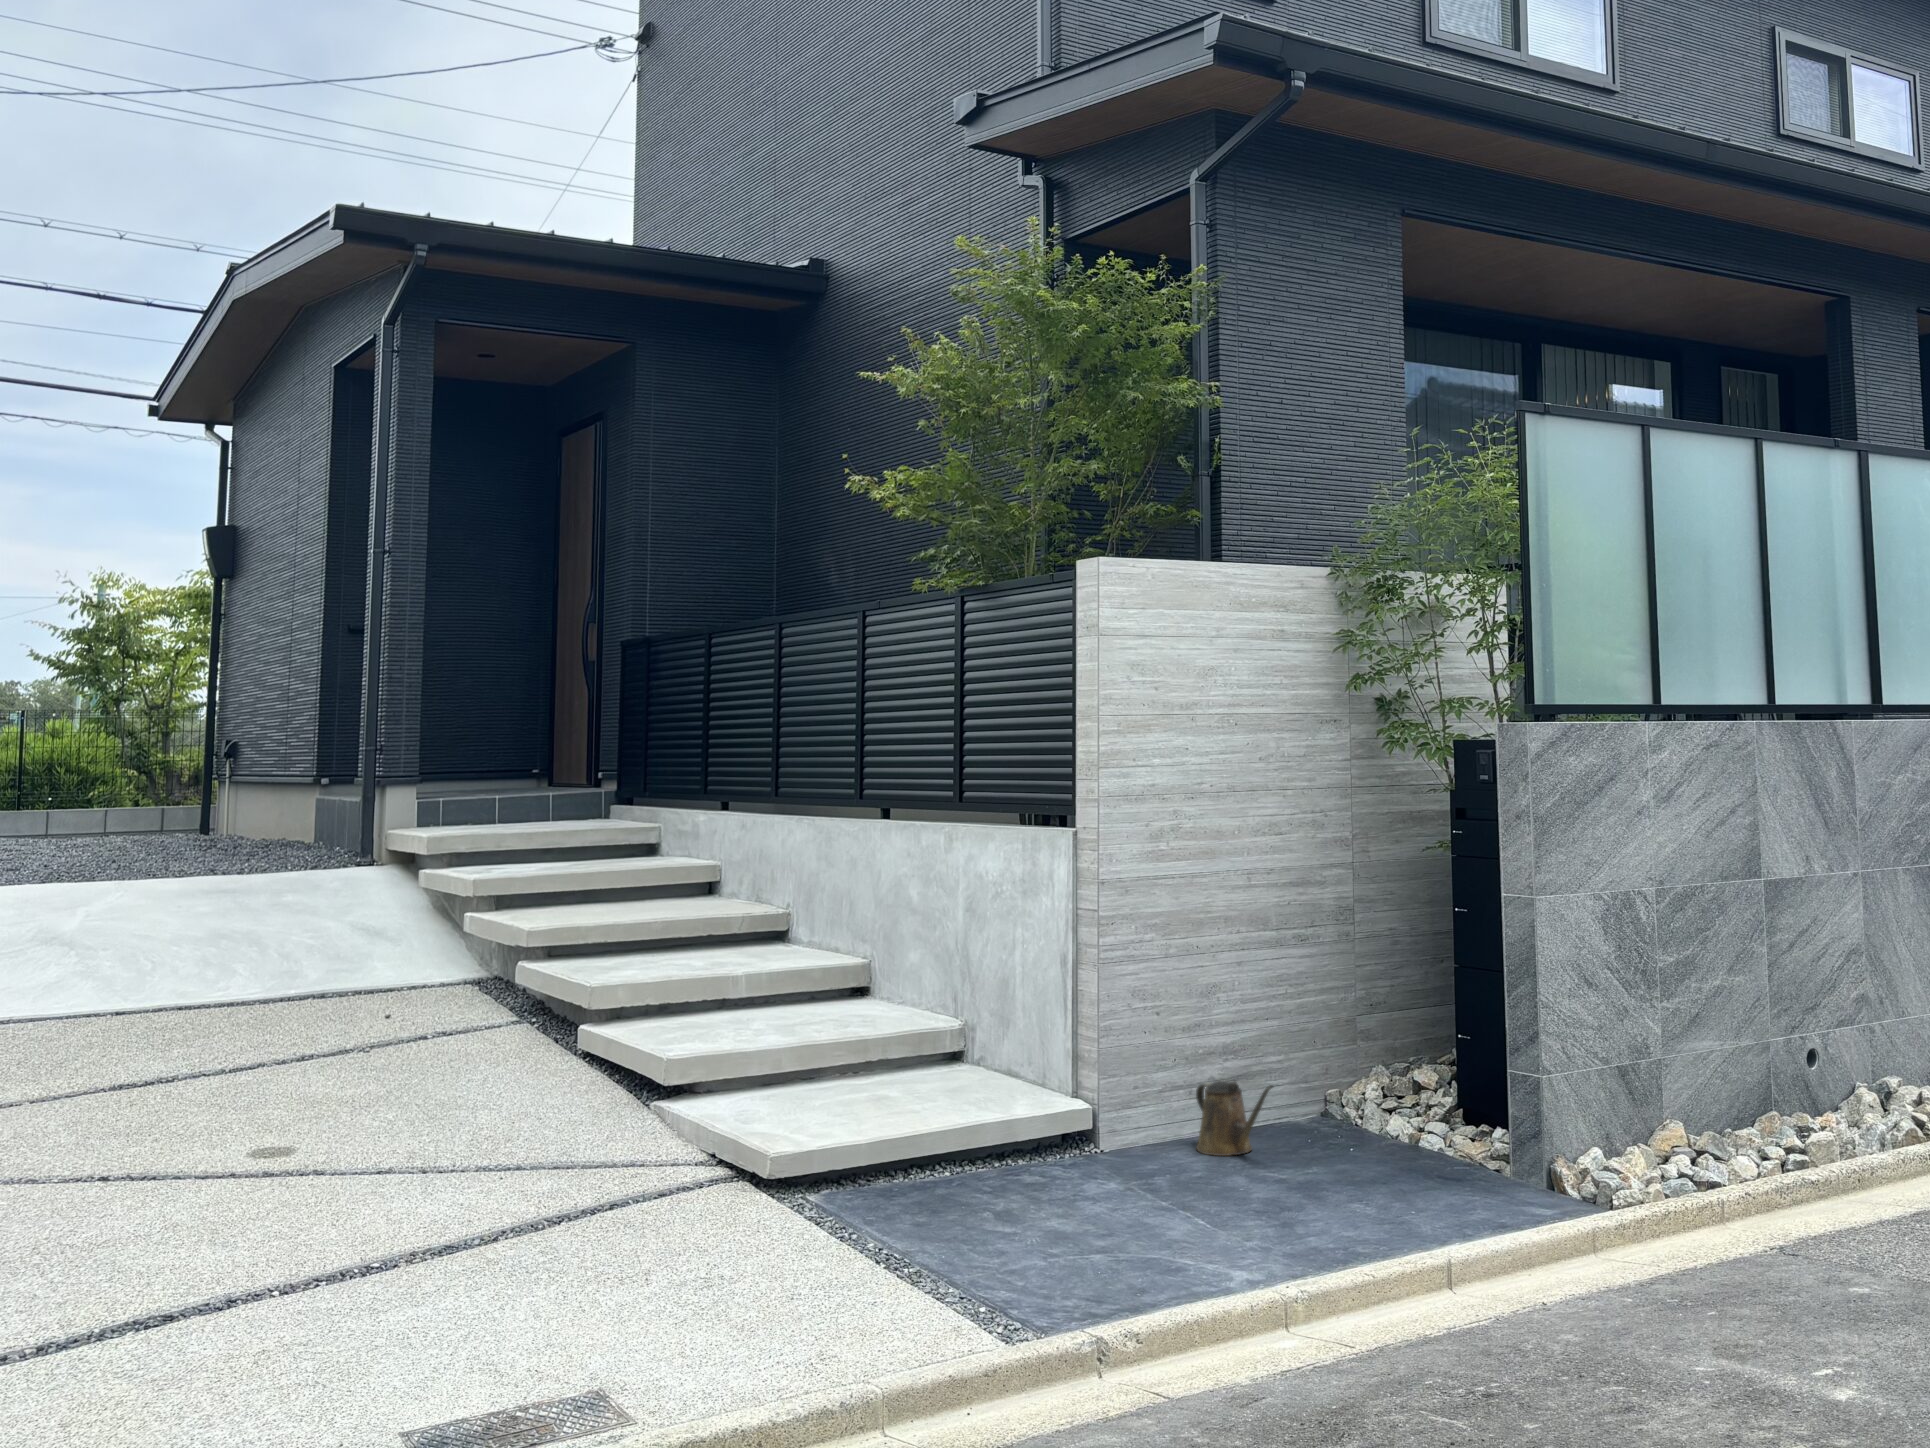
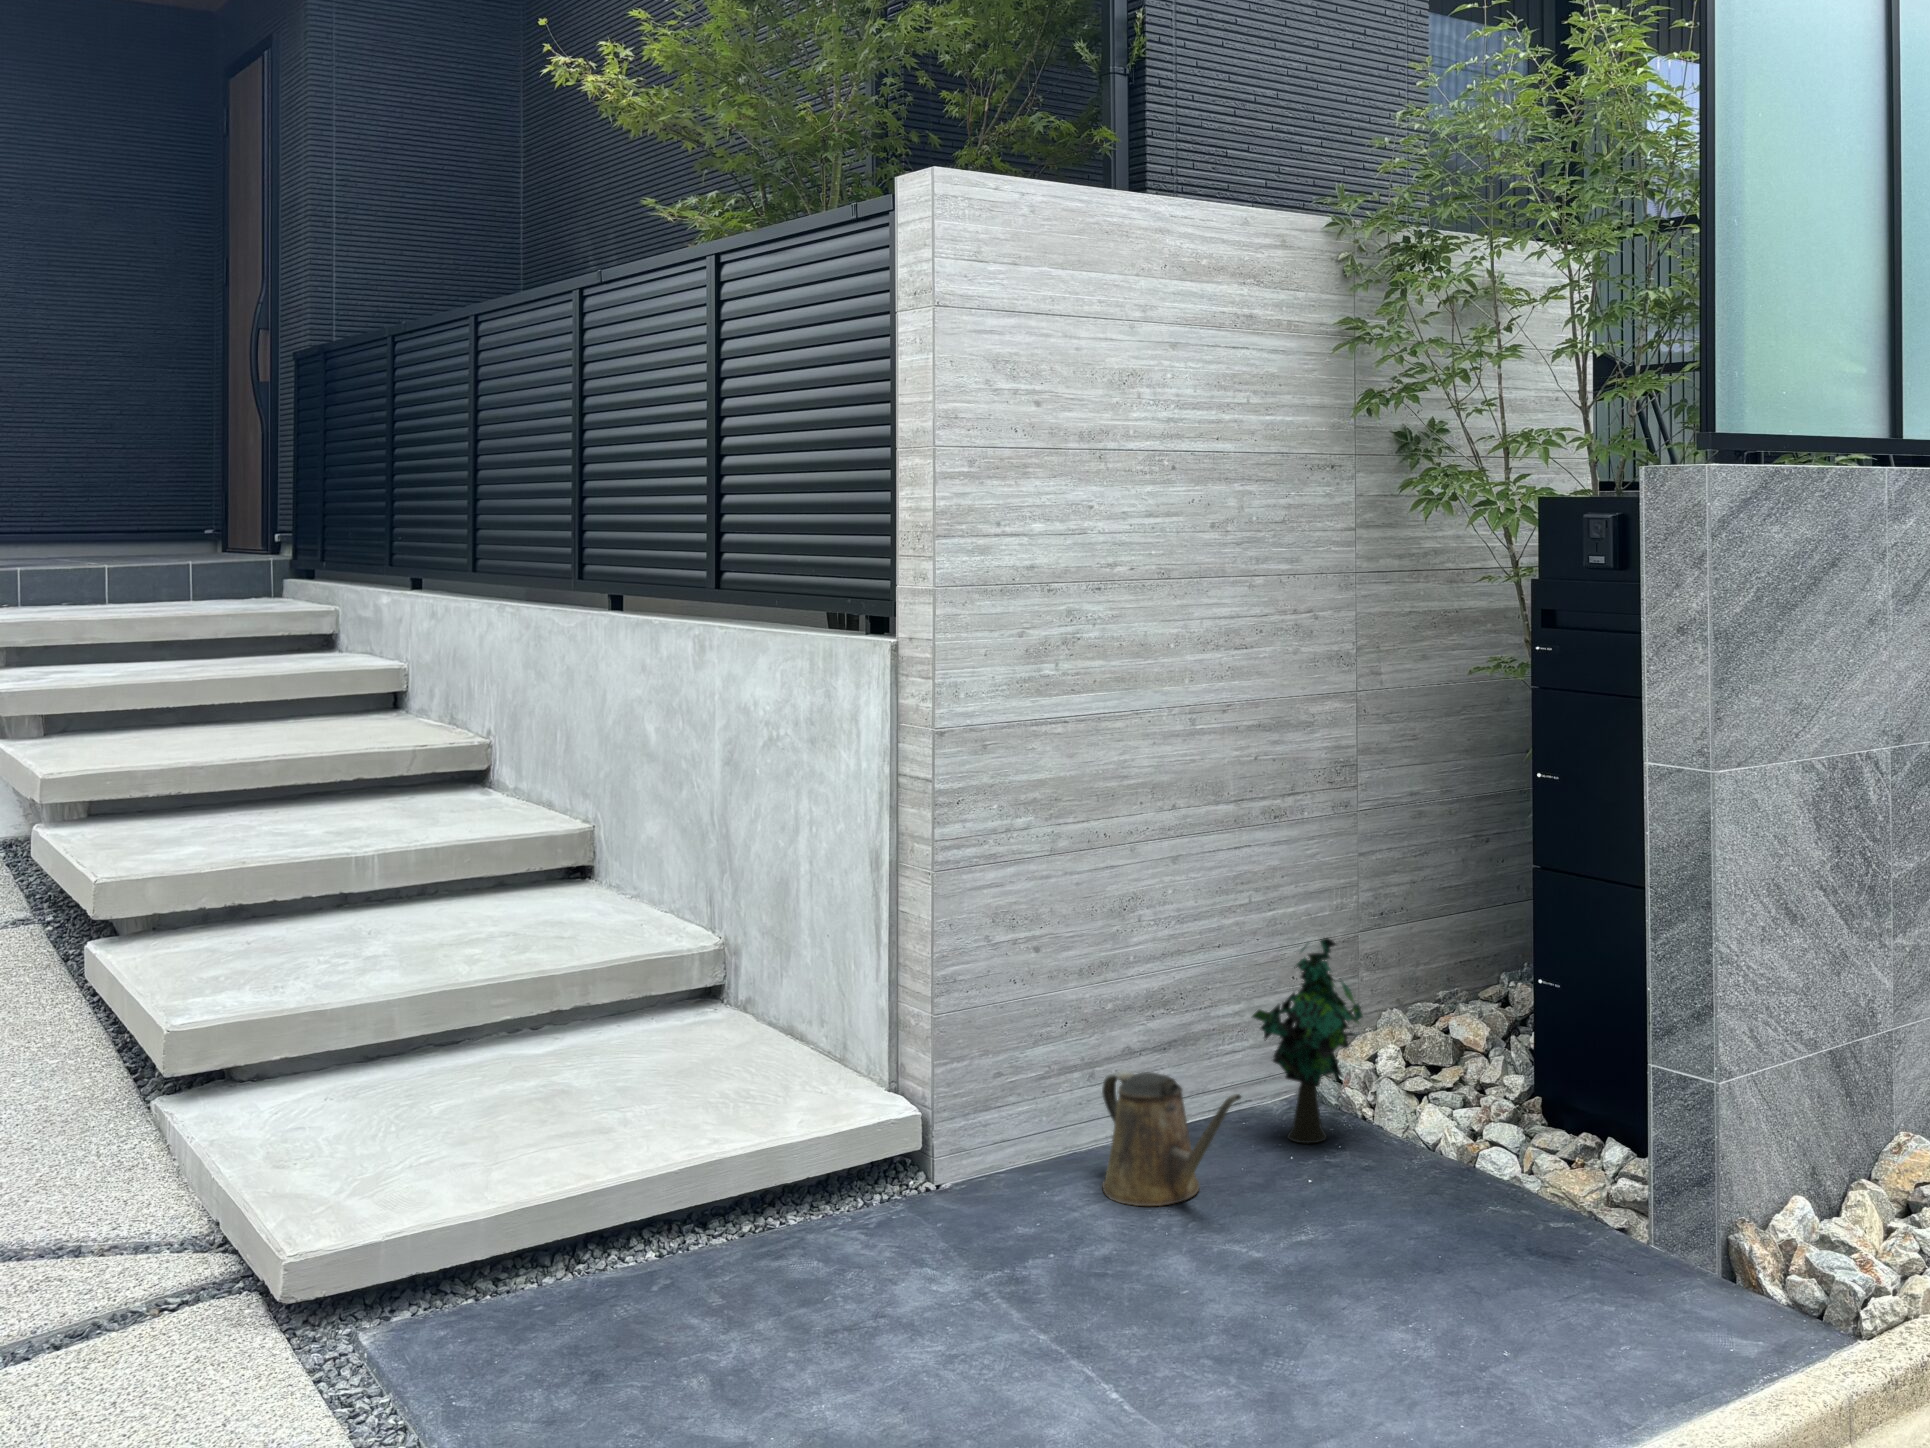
decorative plant: none [1284,1009,1352,1133] -> present [1252,938,1362,1143]

